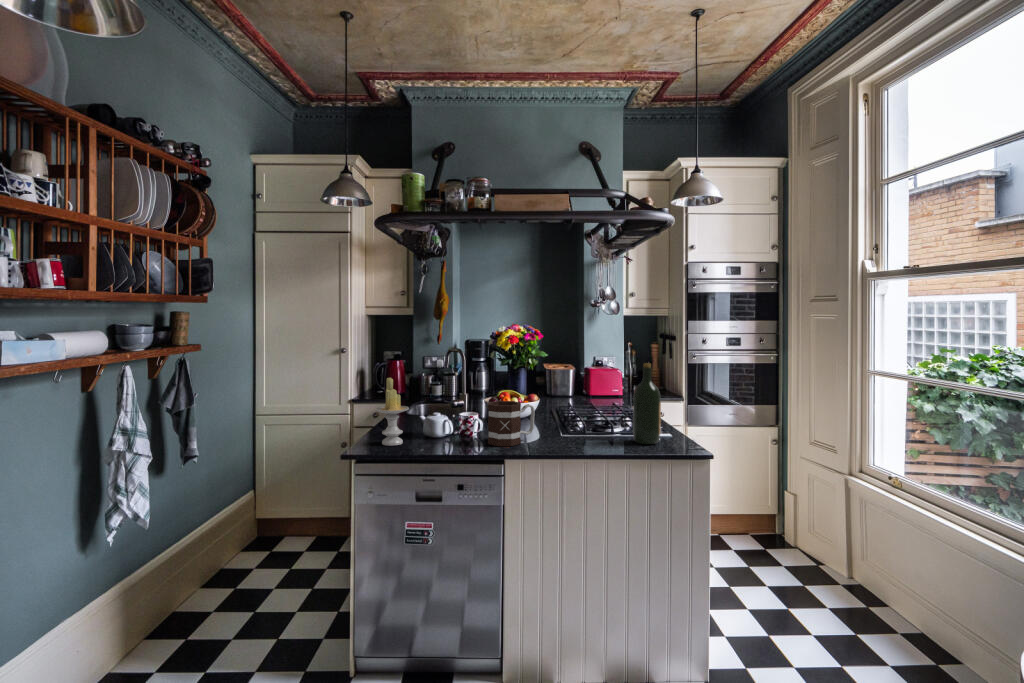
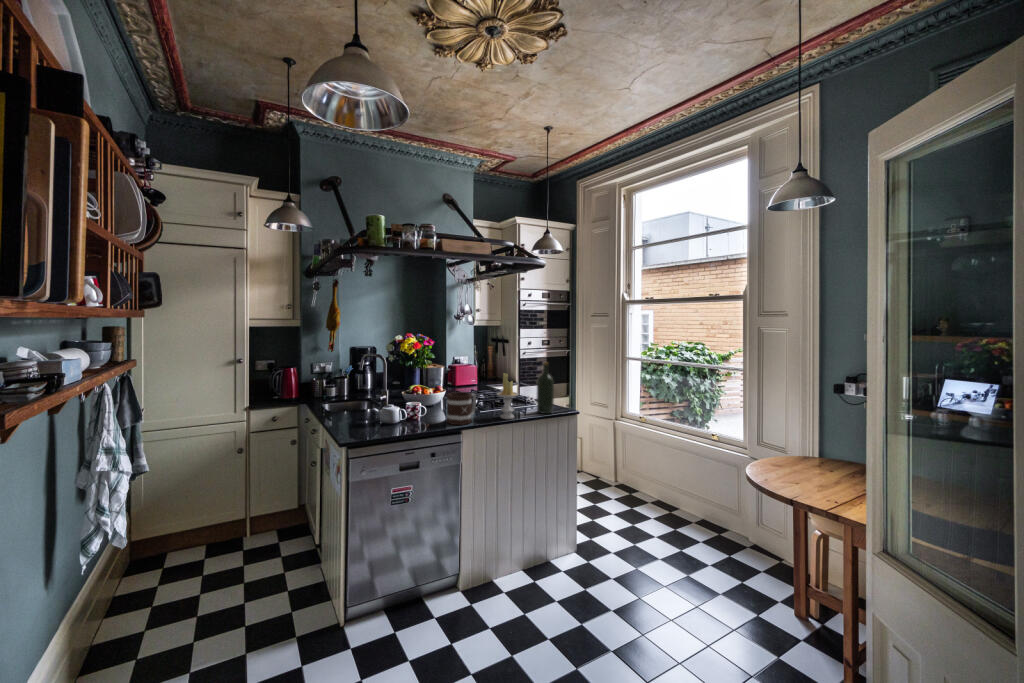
candle: present [375,378,409,446] -> present [497,373,519,419]

